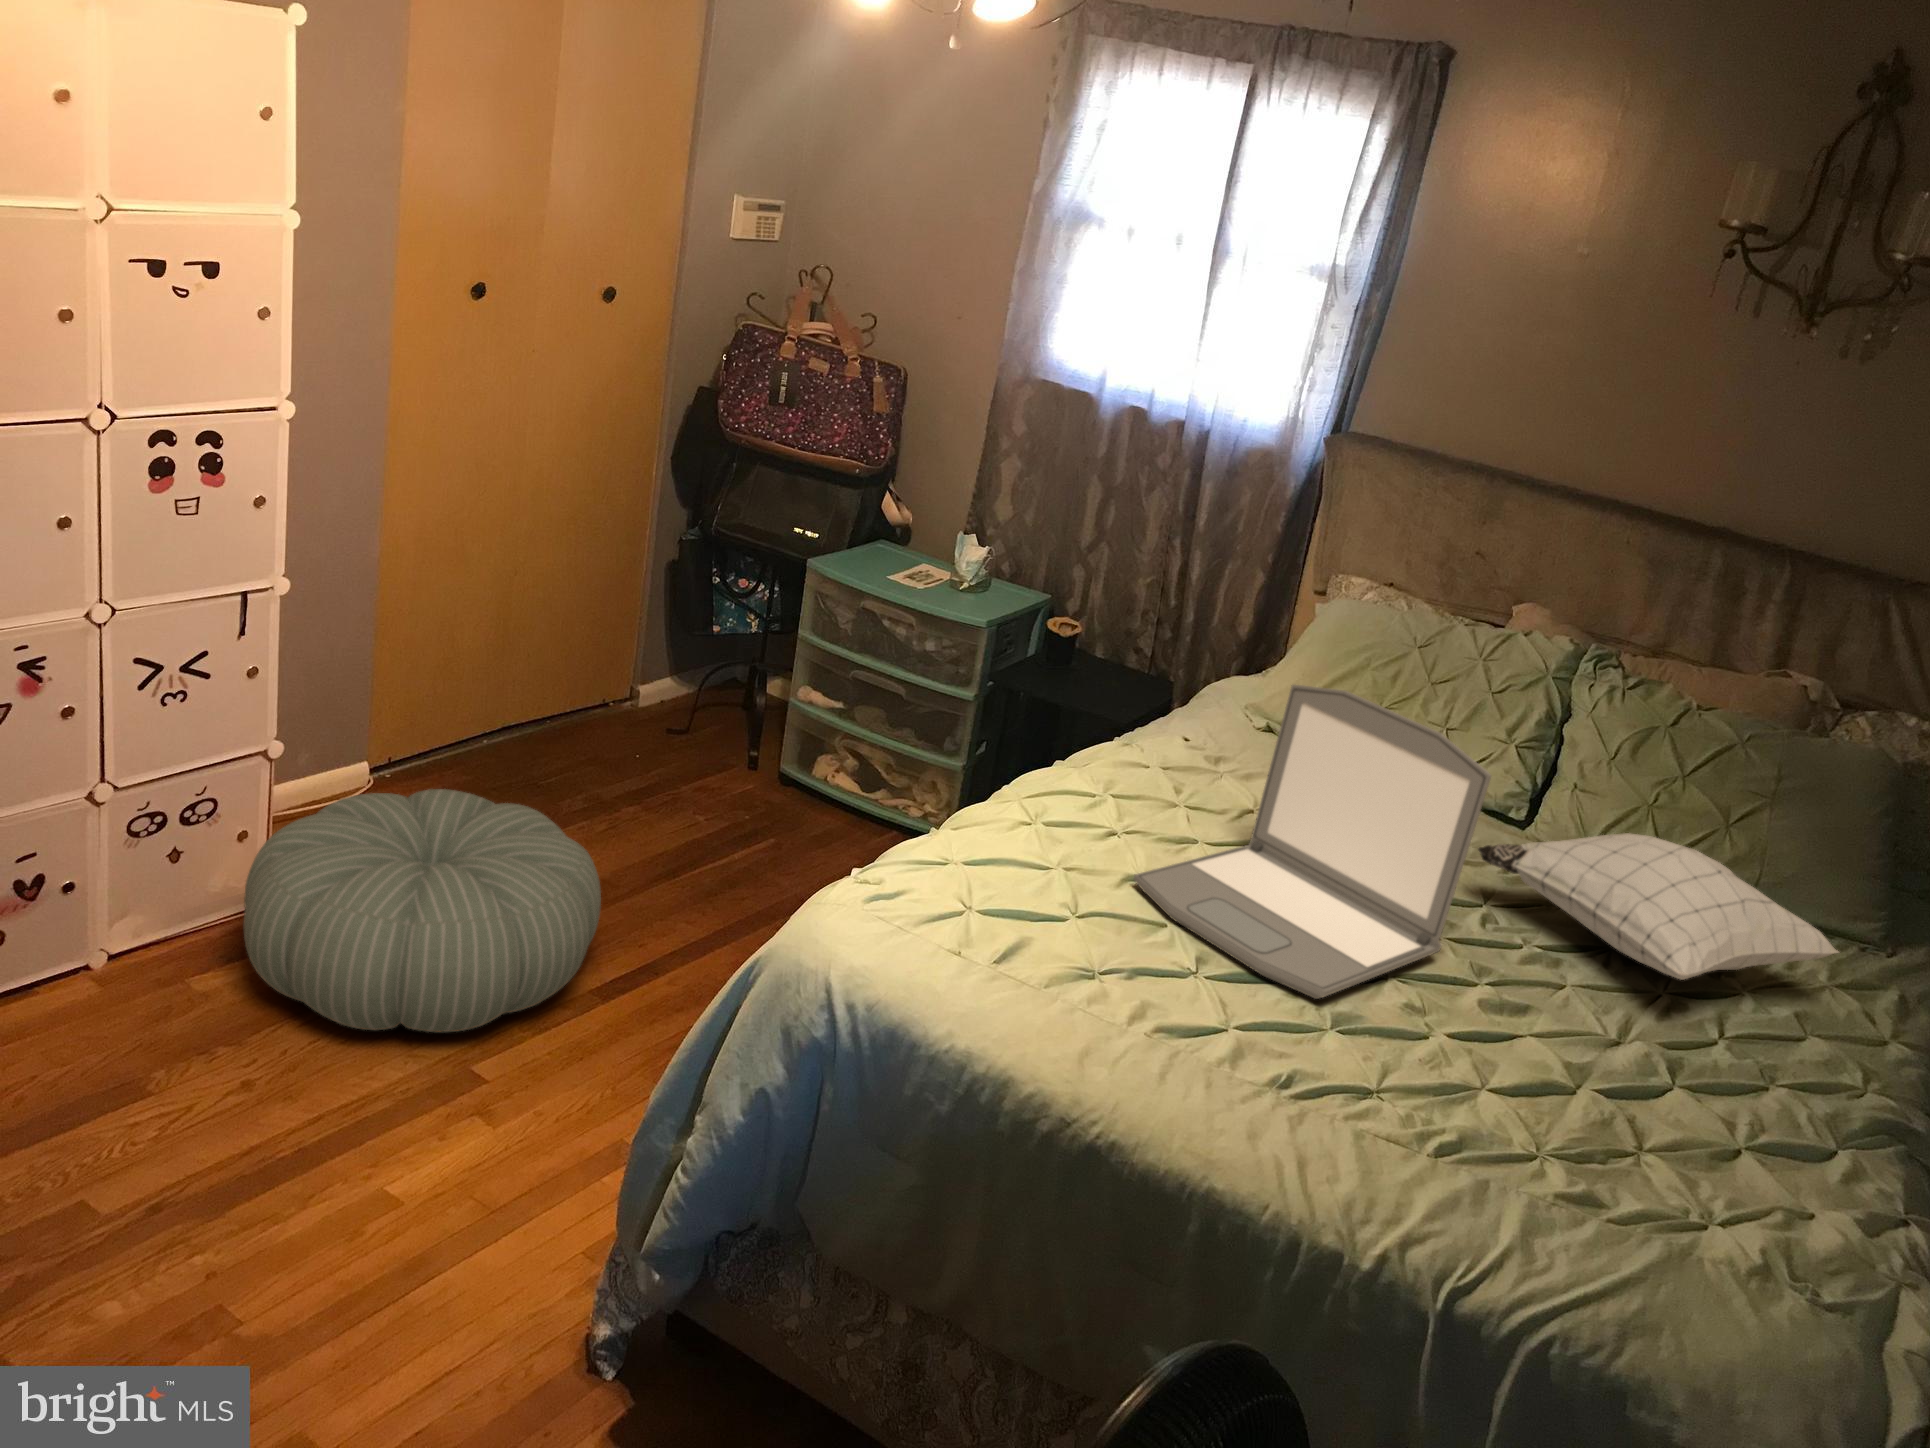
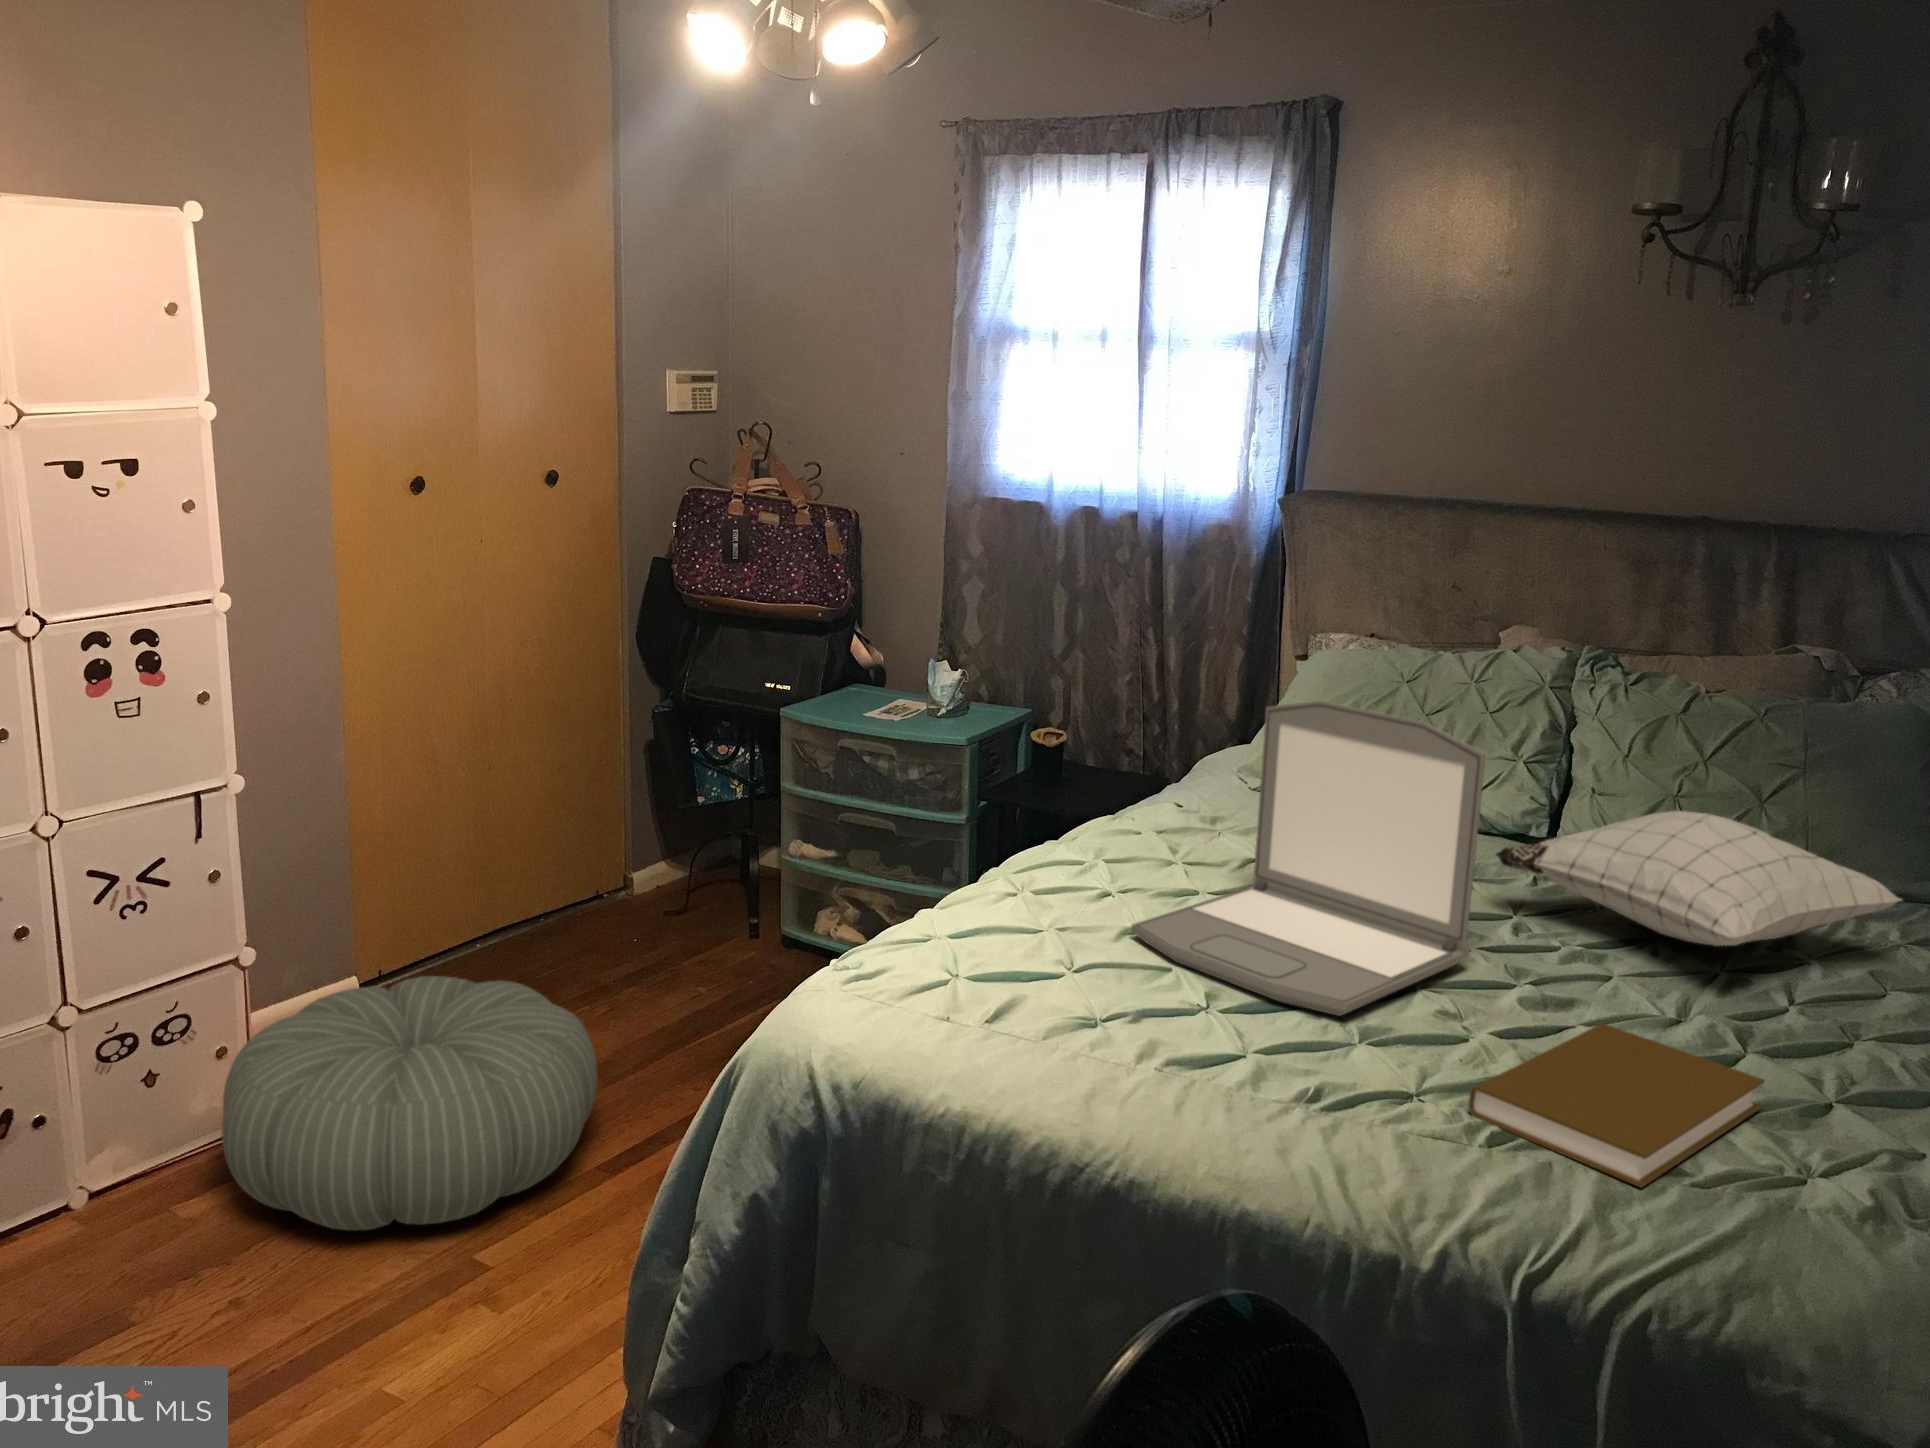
book: none [1422,1043,1688,1217] -> present [1469,1024,1765,1187]

